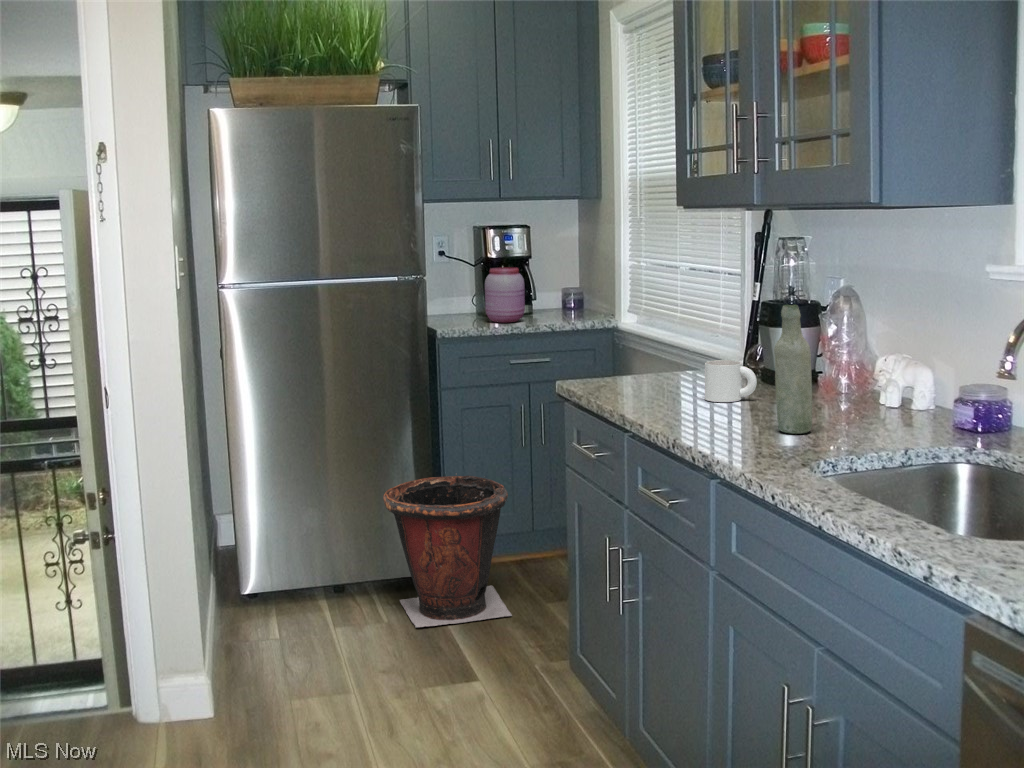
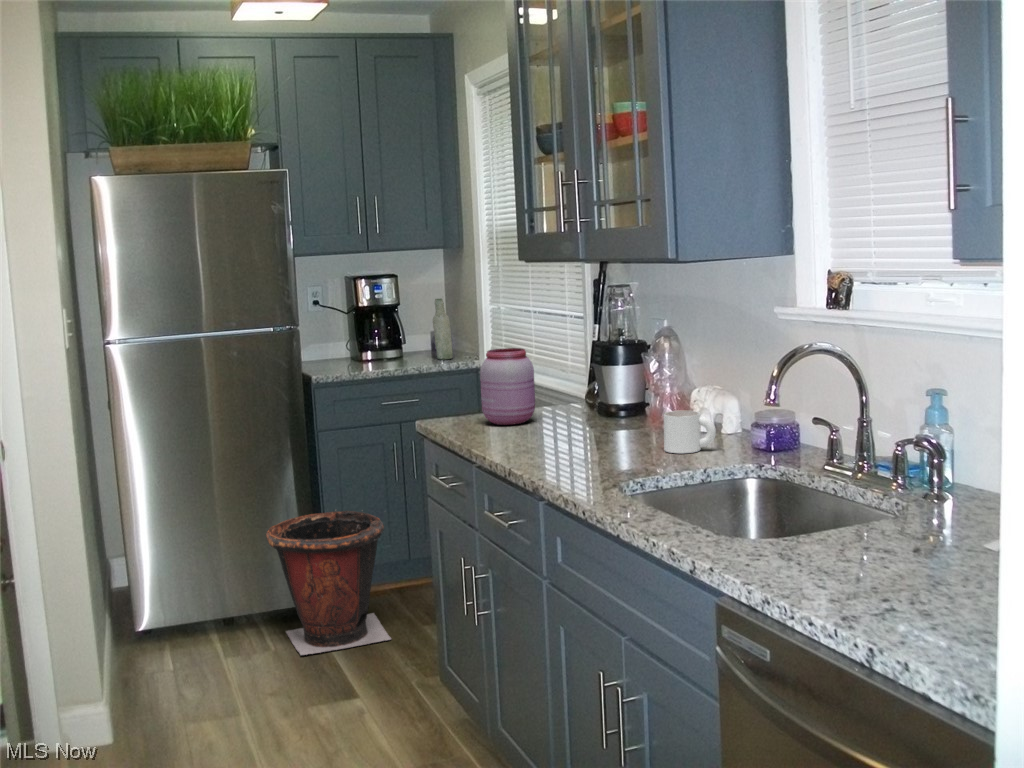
jar: present [485,267,525,323] -> present [480,348,535,425]
bottle: present [774,304,812,434] -> present [433,299,453,360]
mug: present [705,360,757,402] -> present [664,411,716,453]

